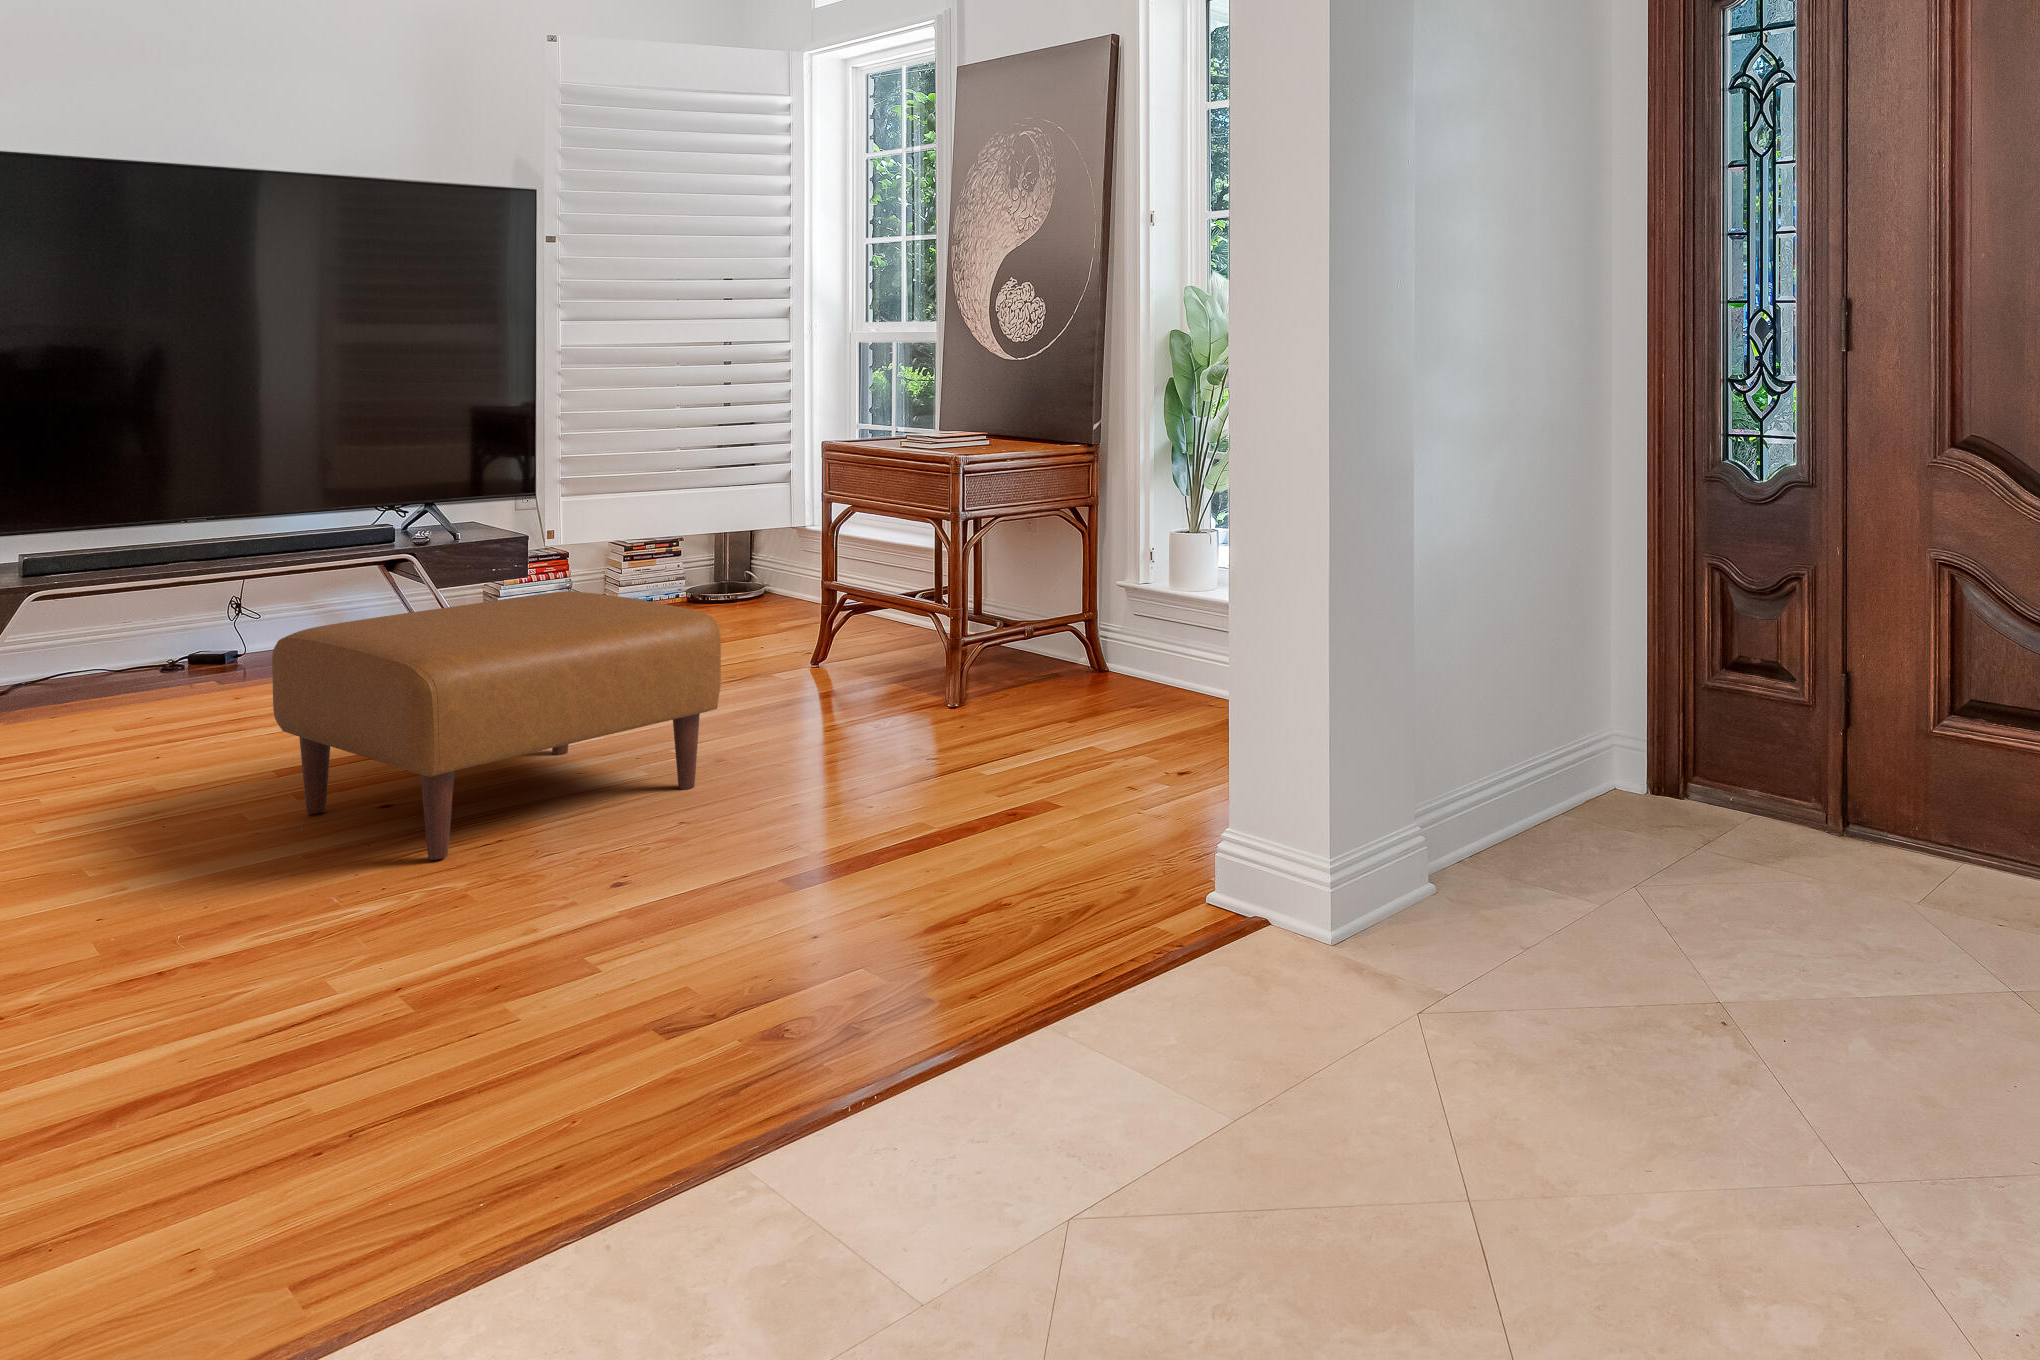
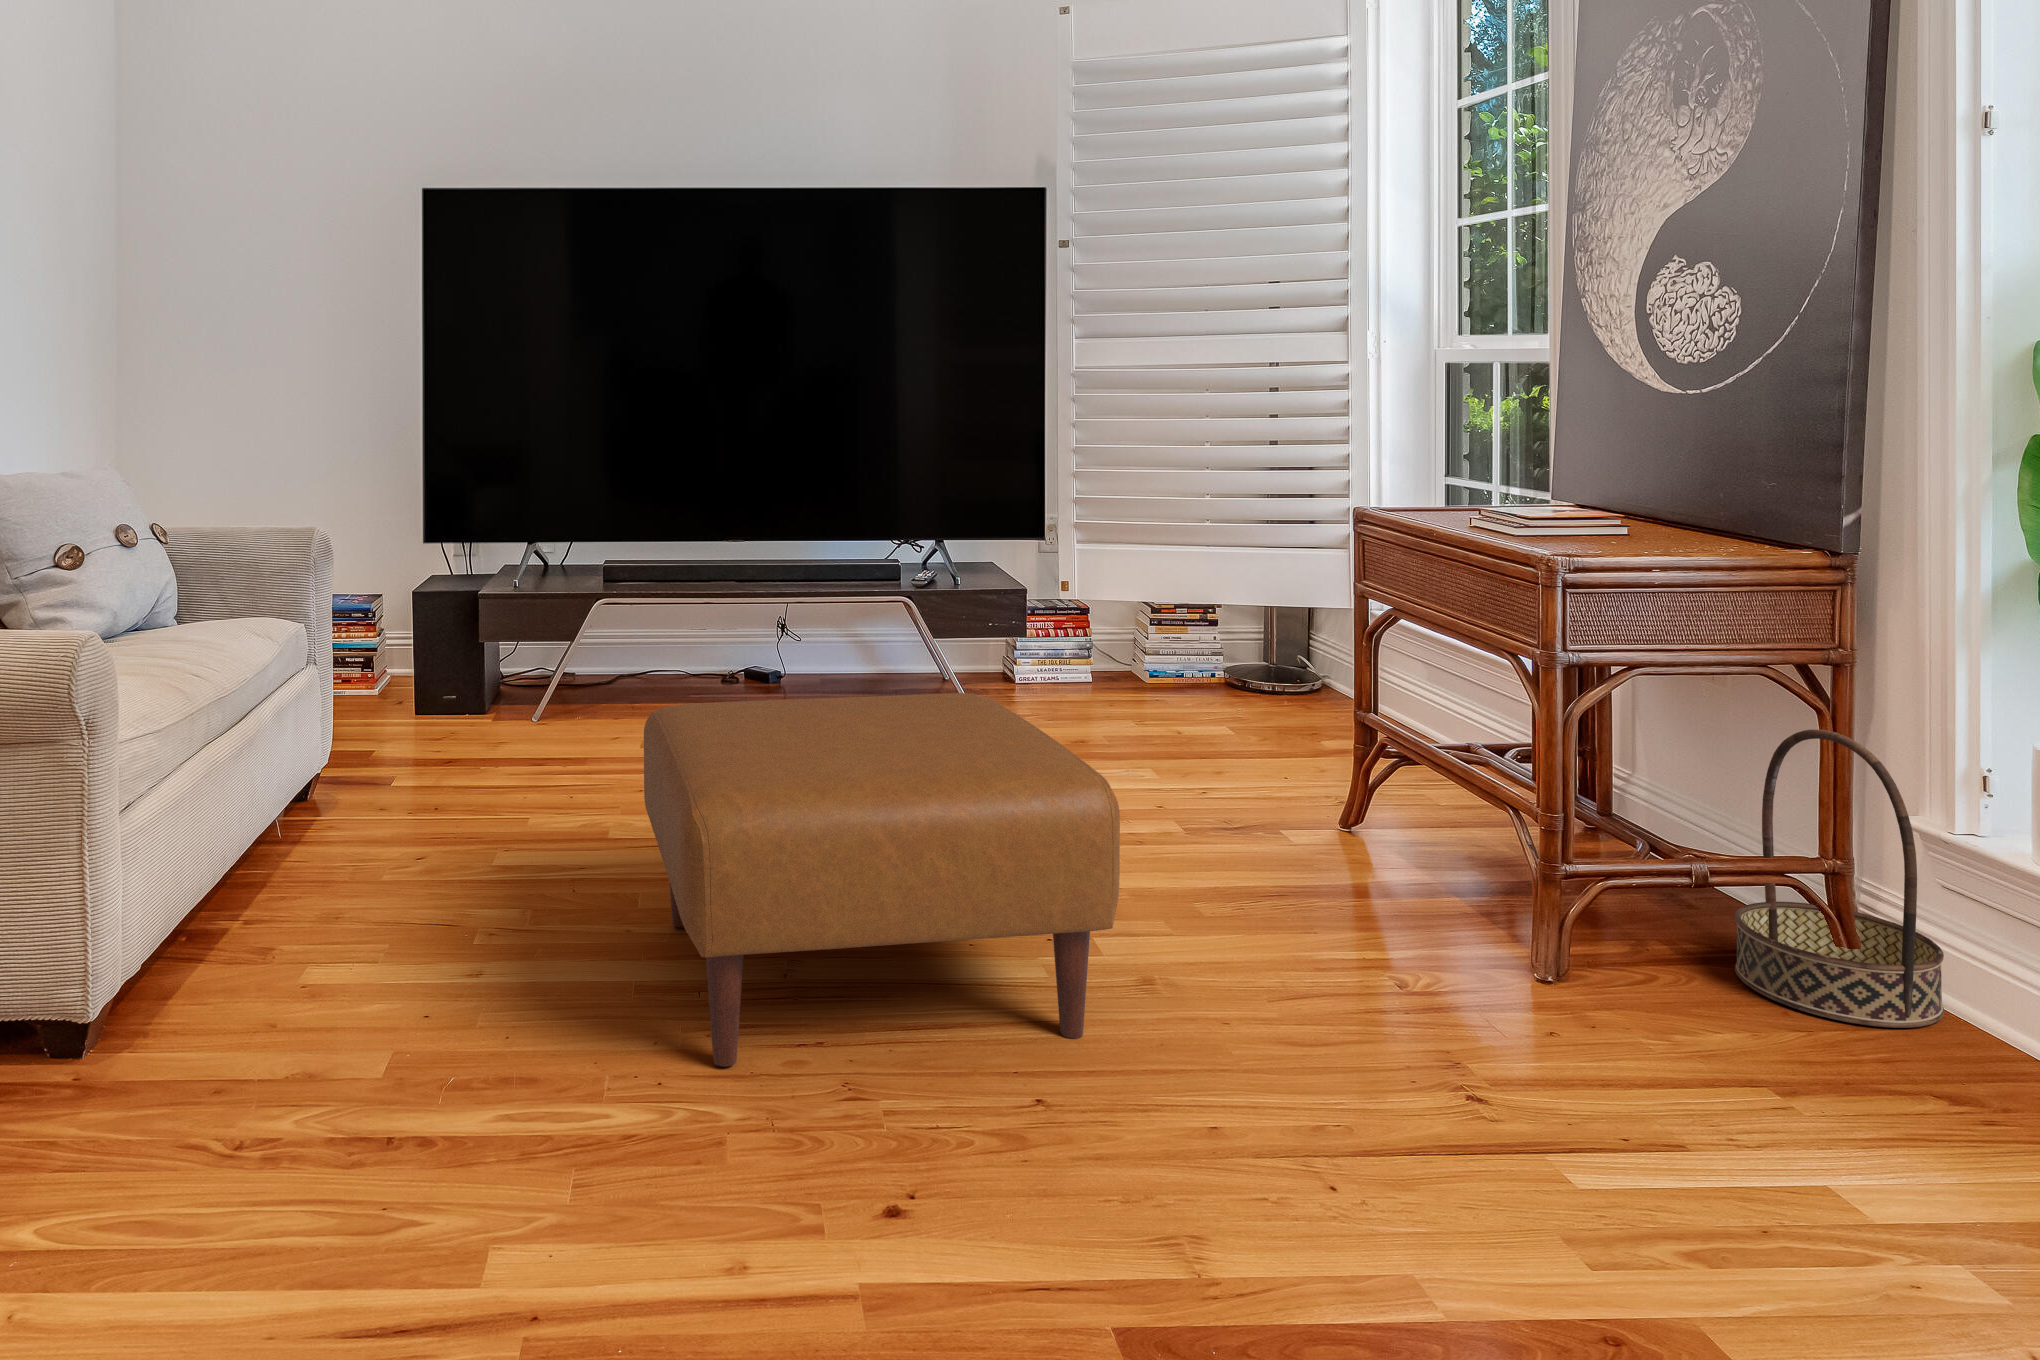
basket: none [1045,540,1135,690] -> present [1734,729,1944,1028]

